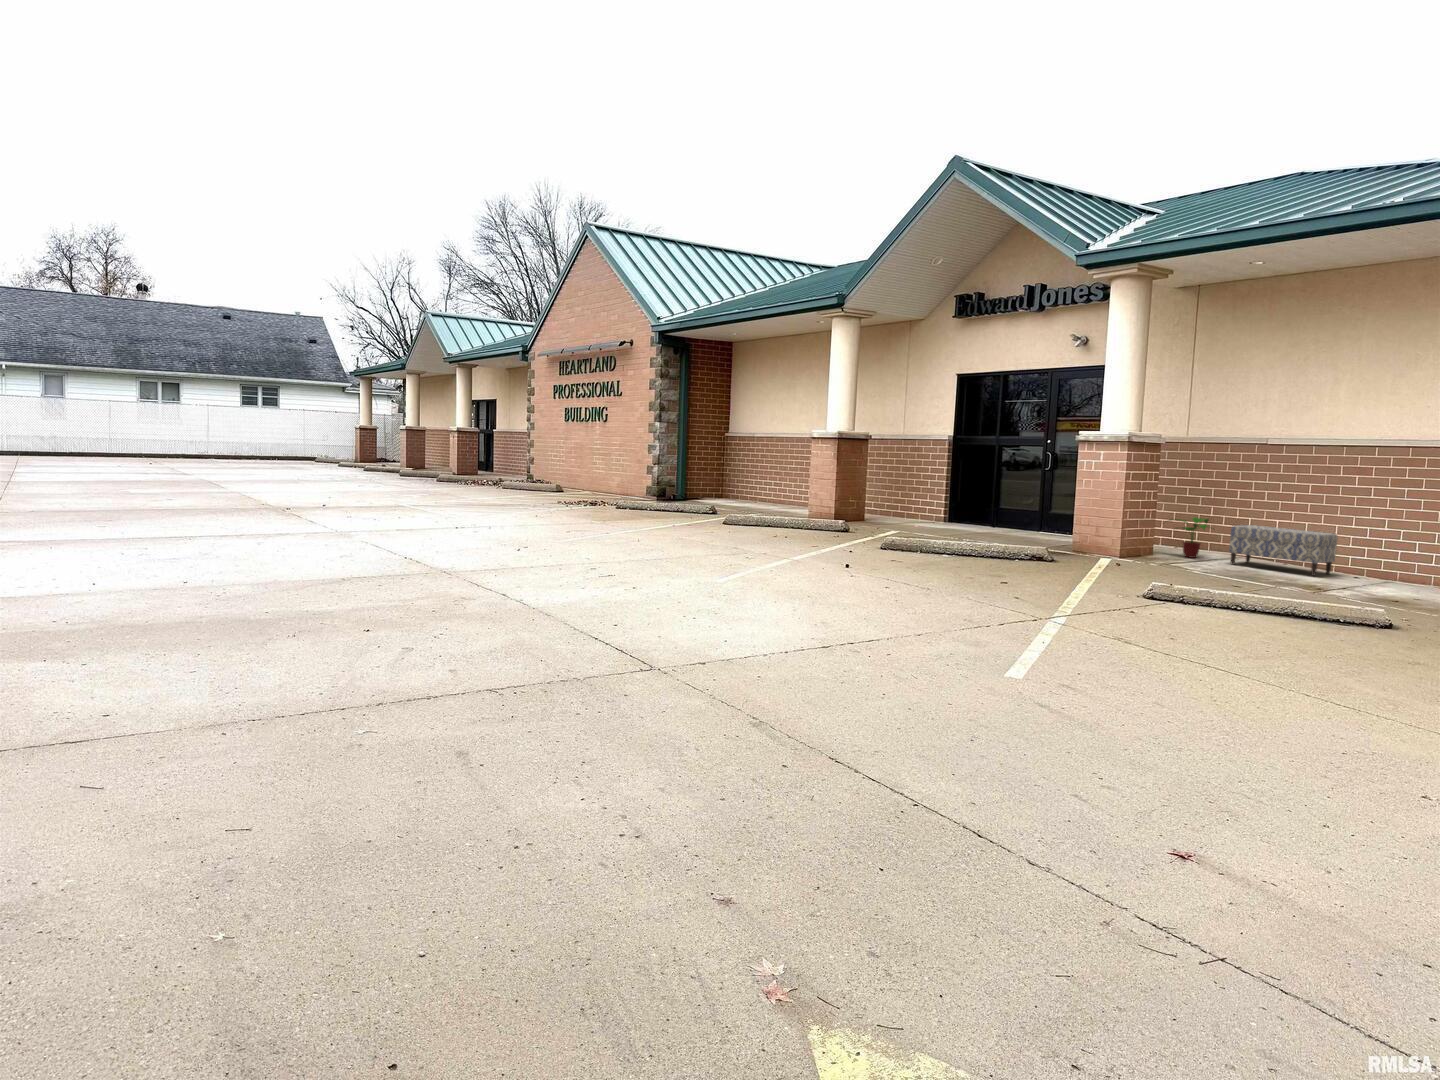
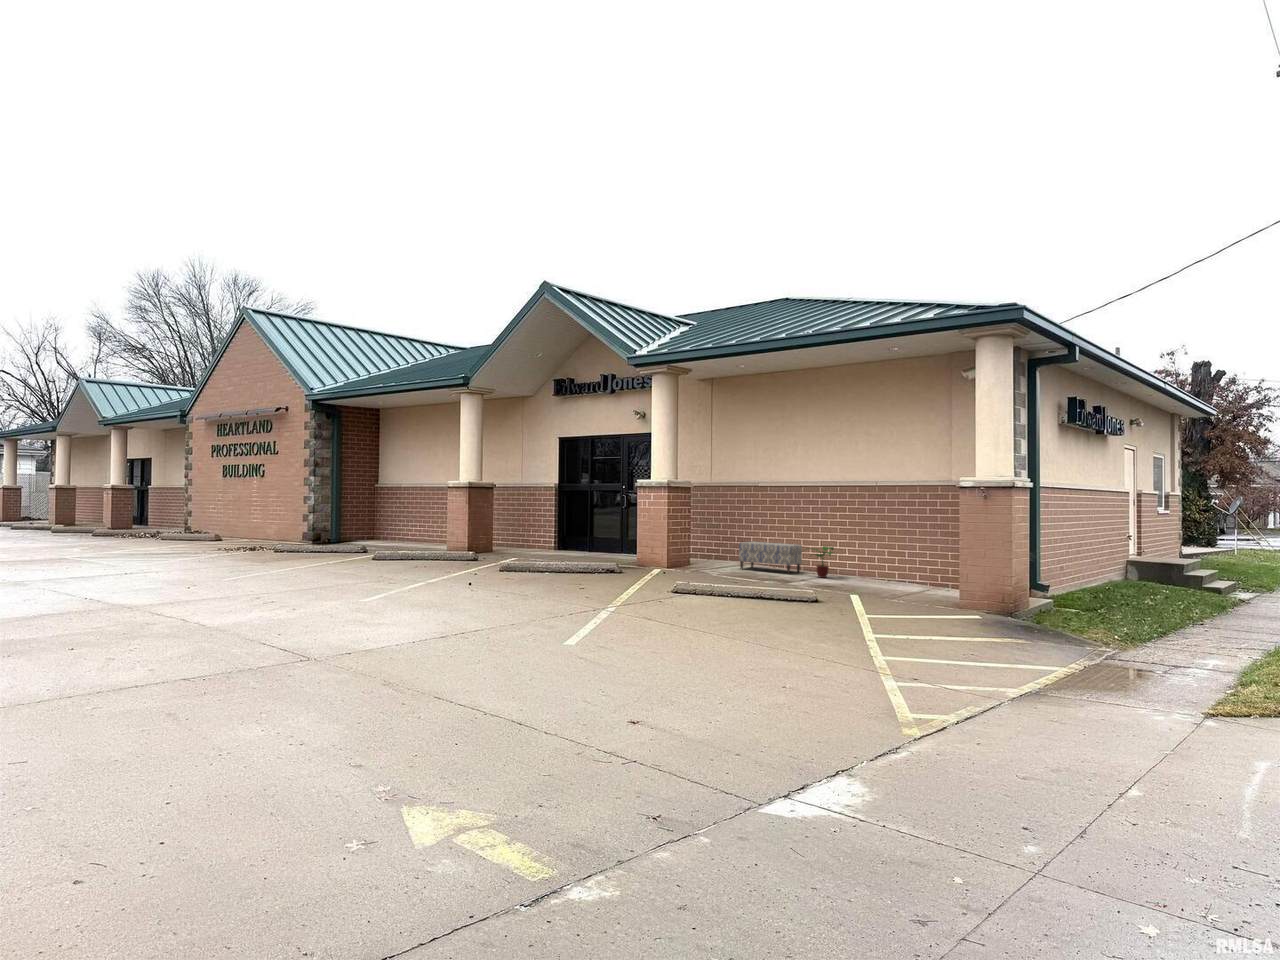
potted plant: present [1169,517,1212,558] -> present [810,546,834,578]

